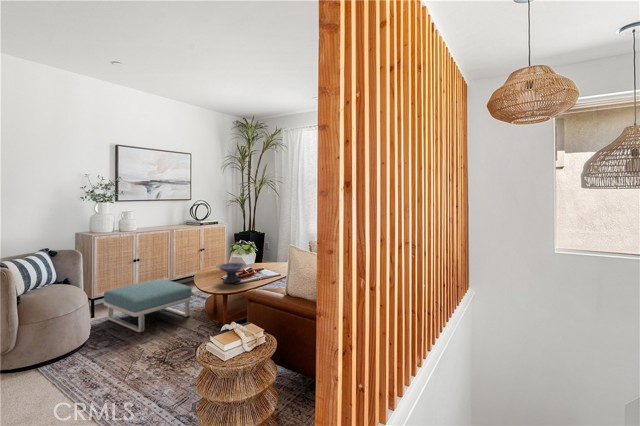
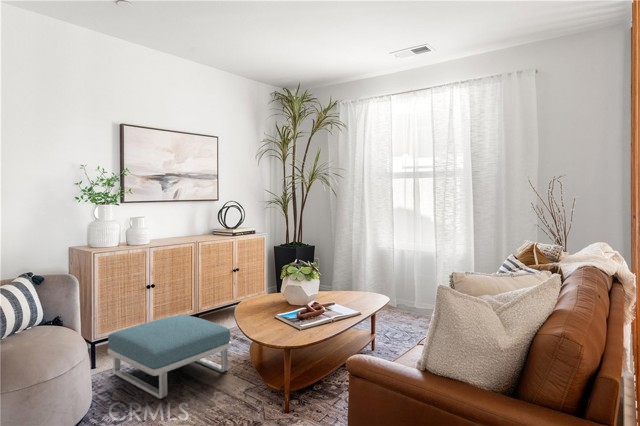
decorative bowl: present [217,263,246,283] -> none [270,294,313,326]

